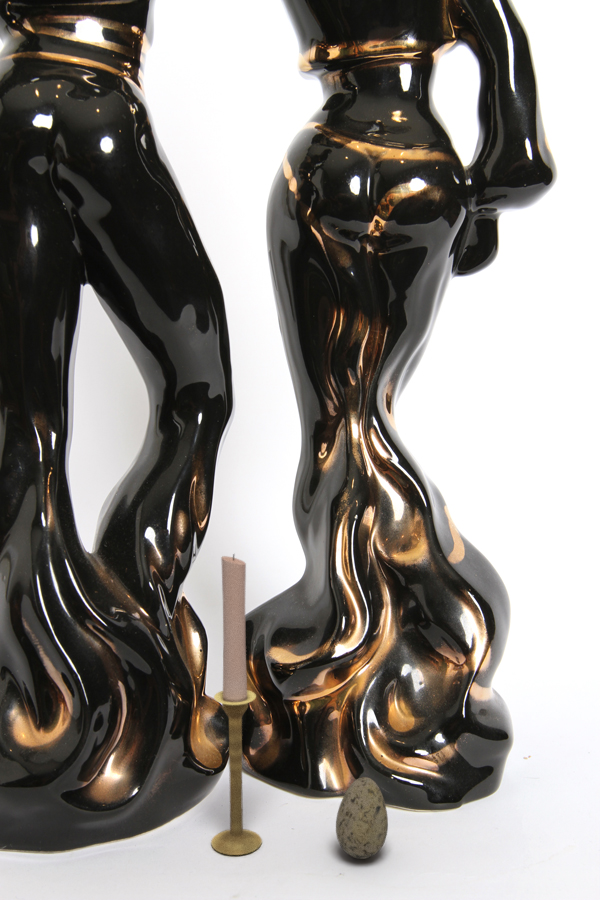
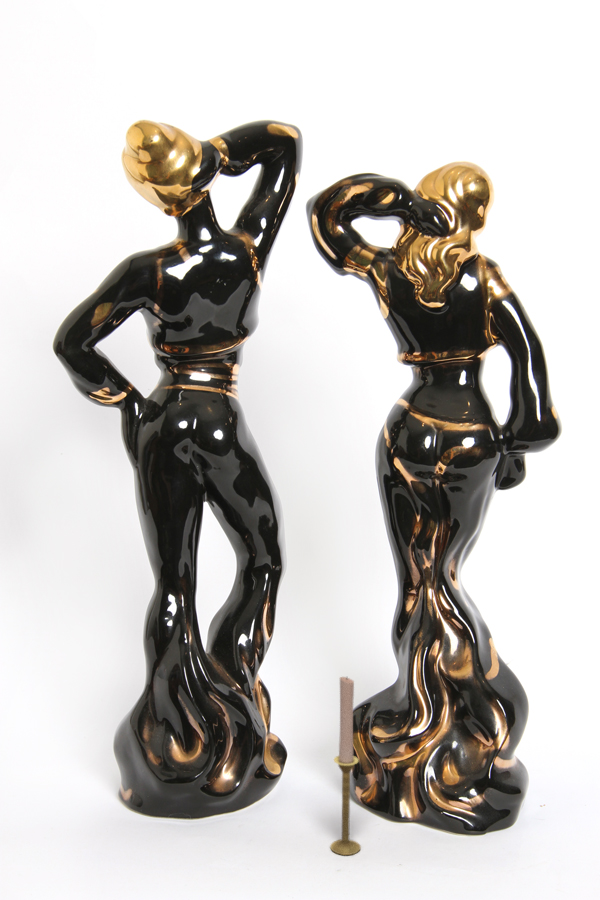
decorative egg: present [336,777,388,859] -> none [404,814,436,863]

